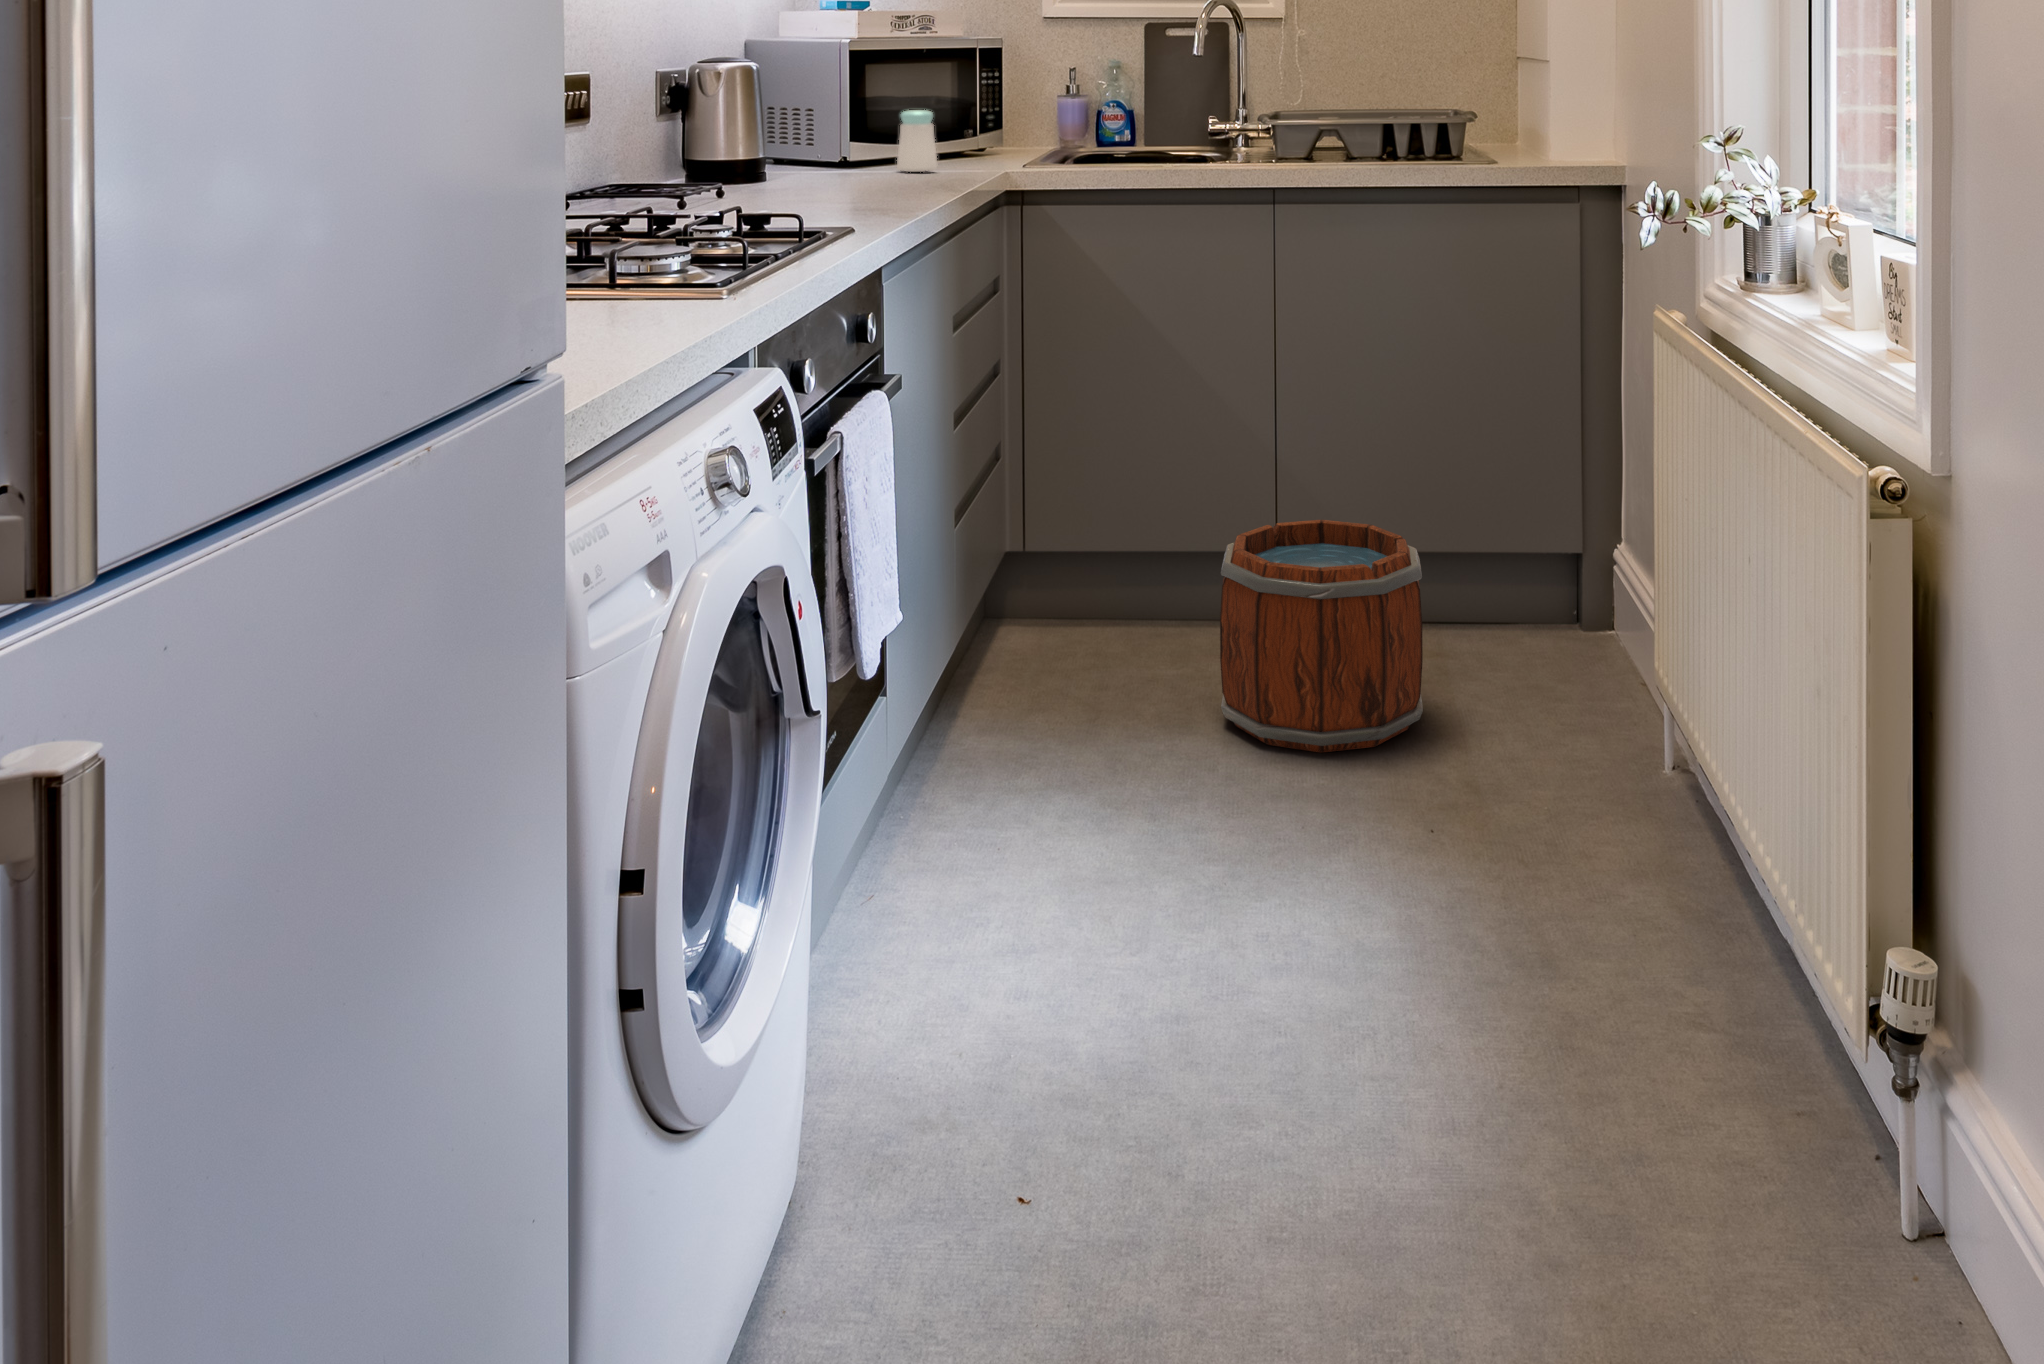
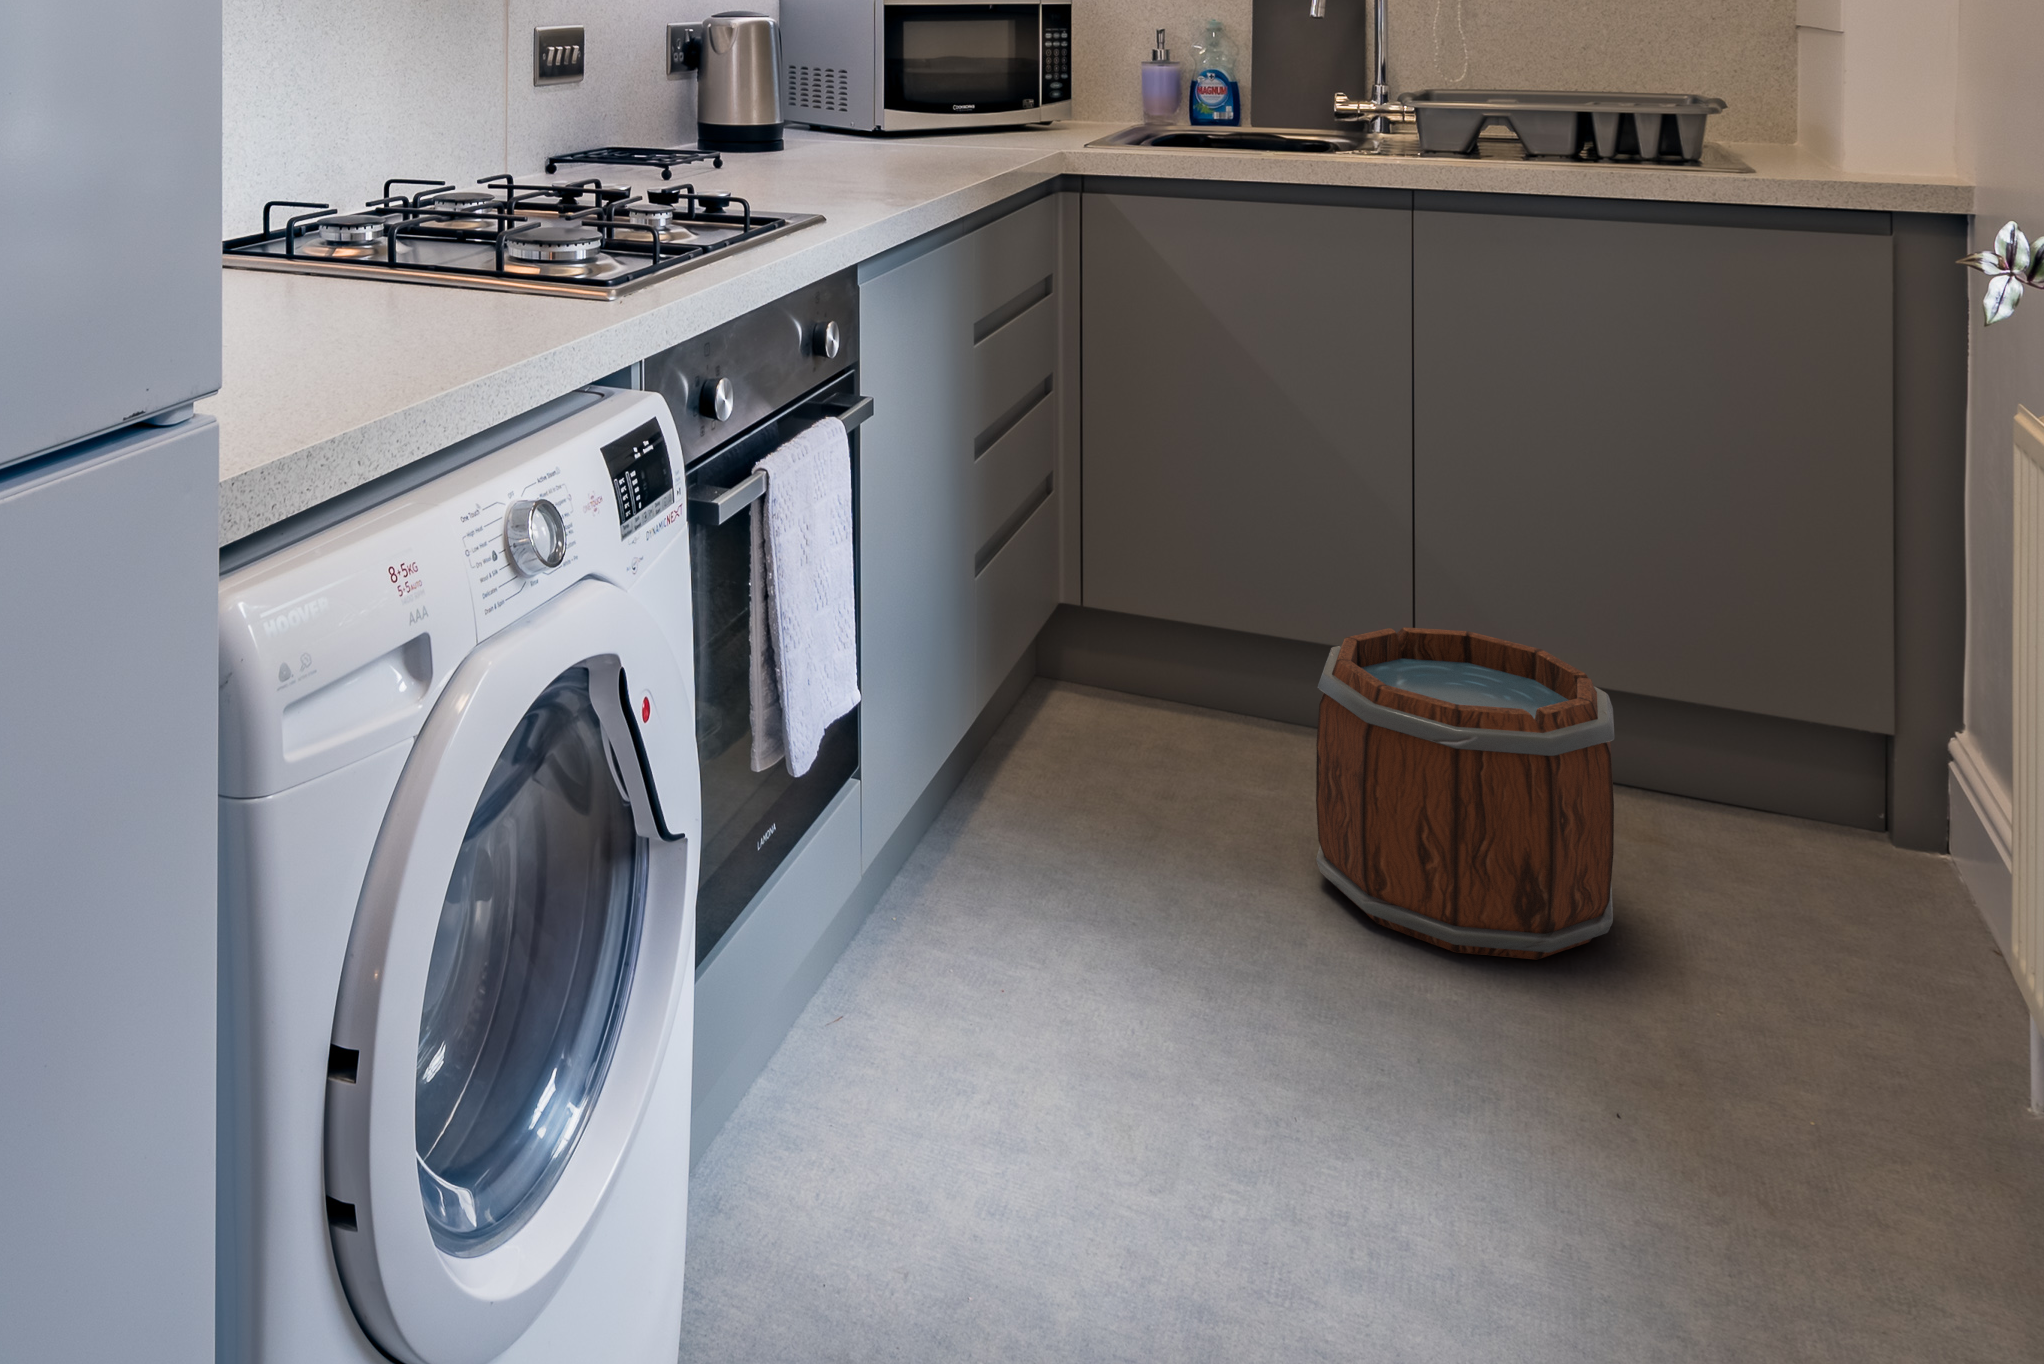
salt shaker: present [897,110,937,172] -> none [938,75,985,146]

